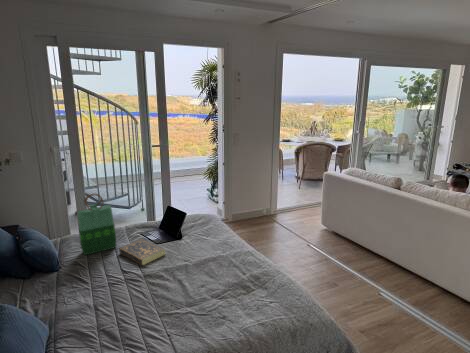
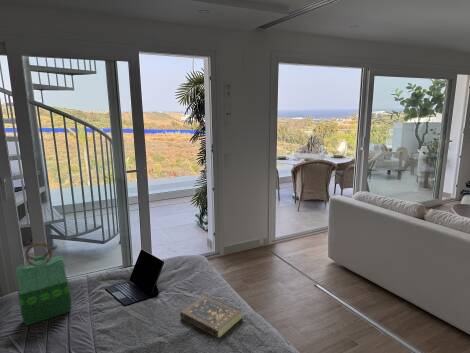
book: present [119,239,165,265] -> present [180,295,242,338]

